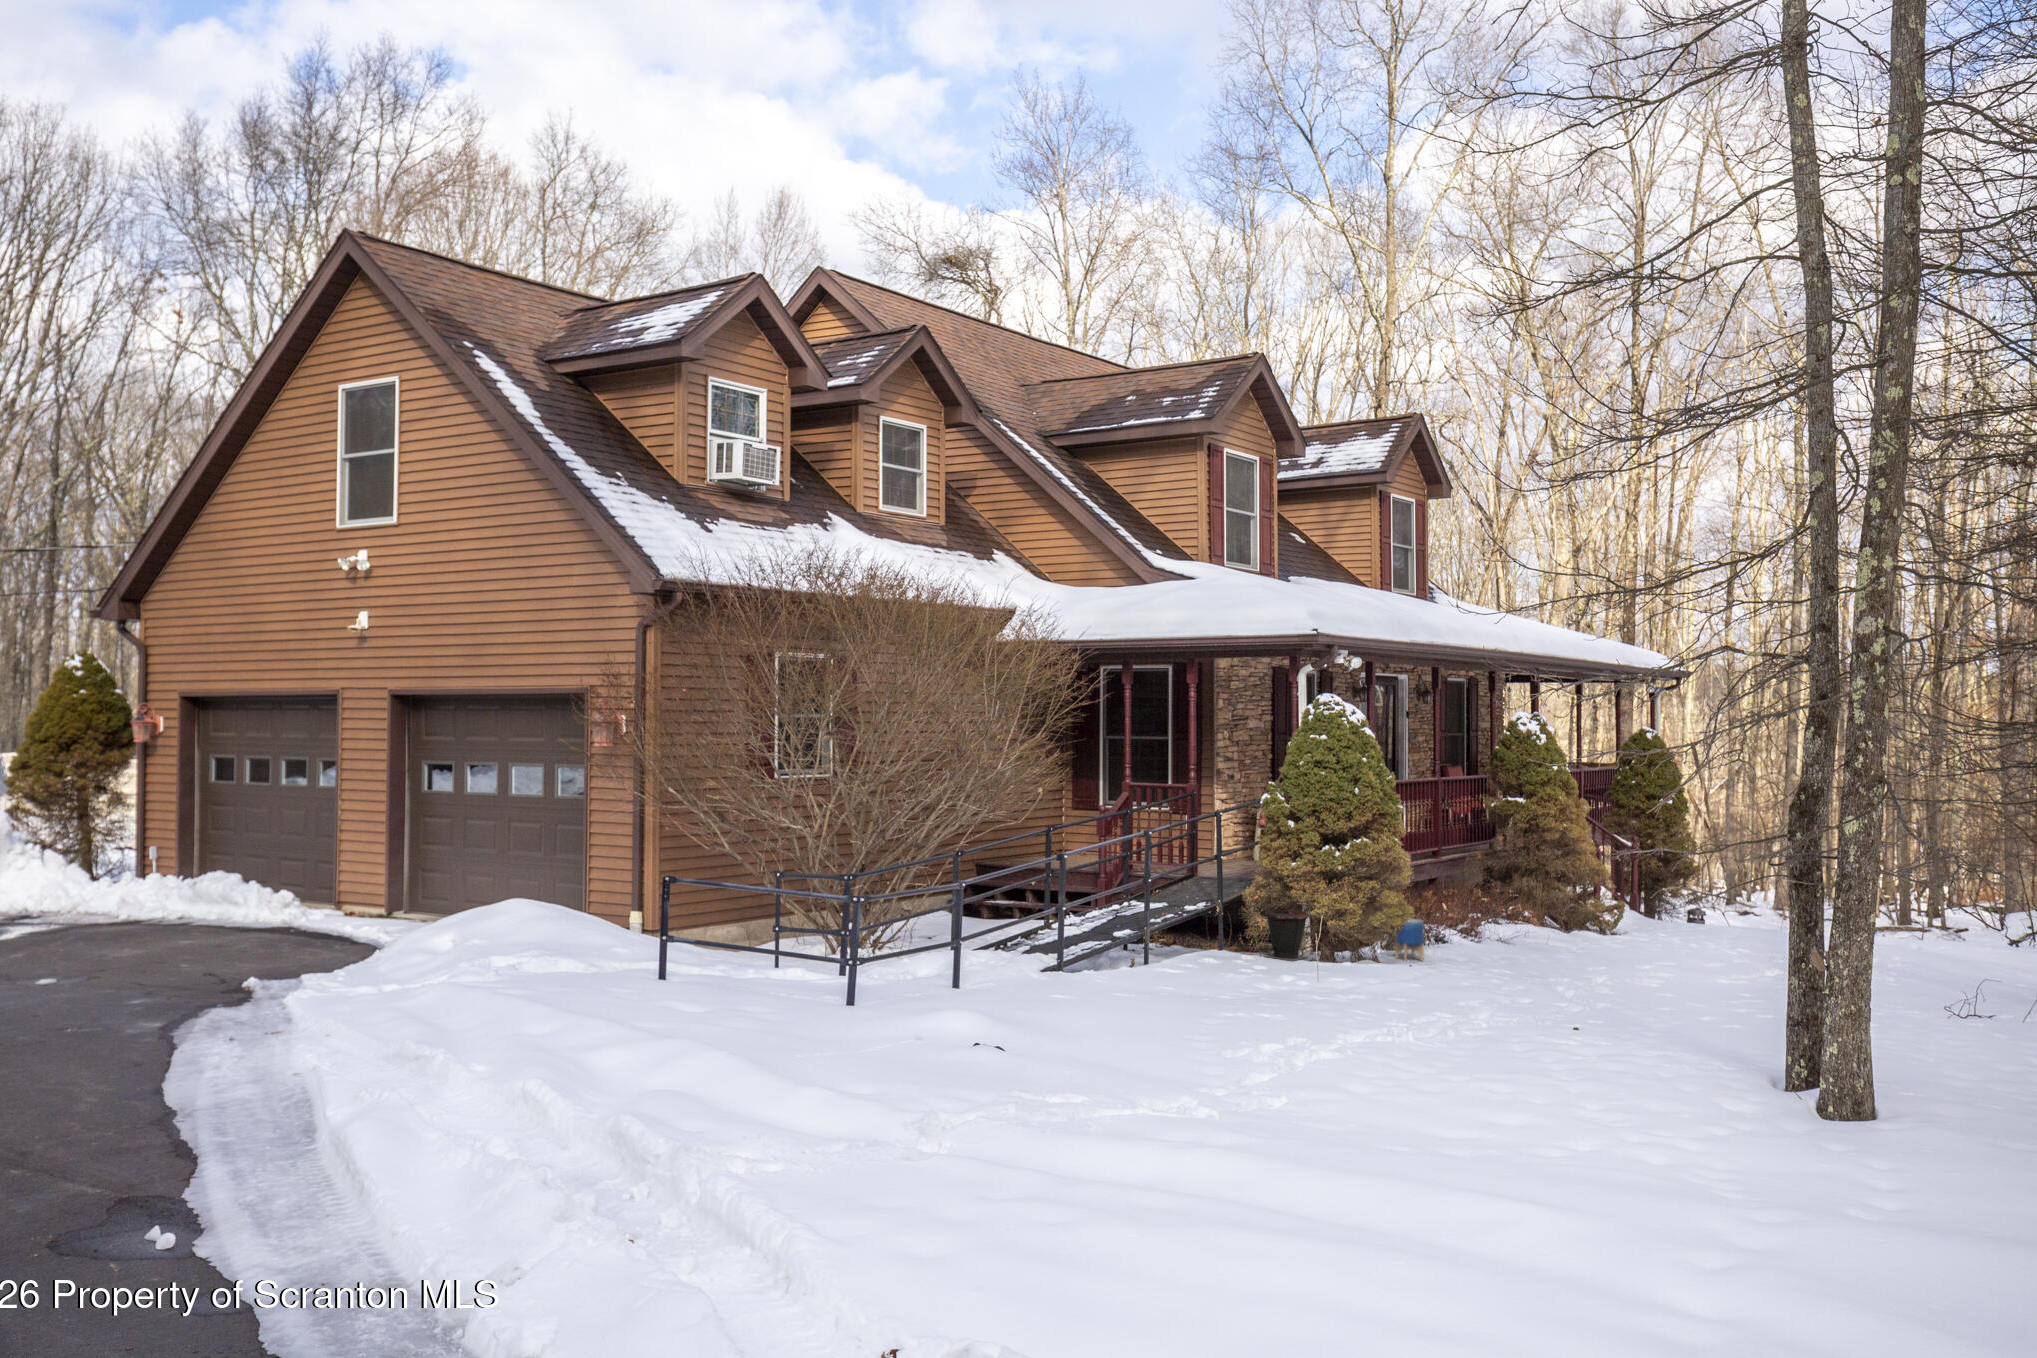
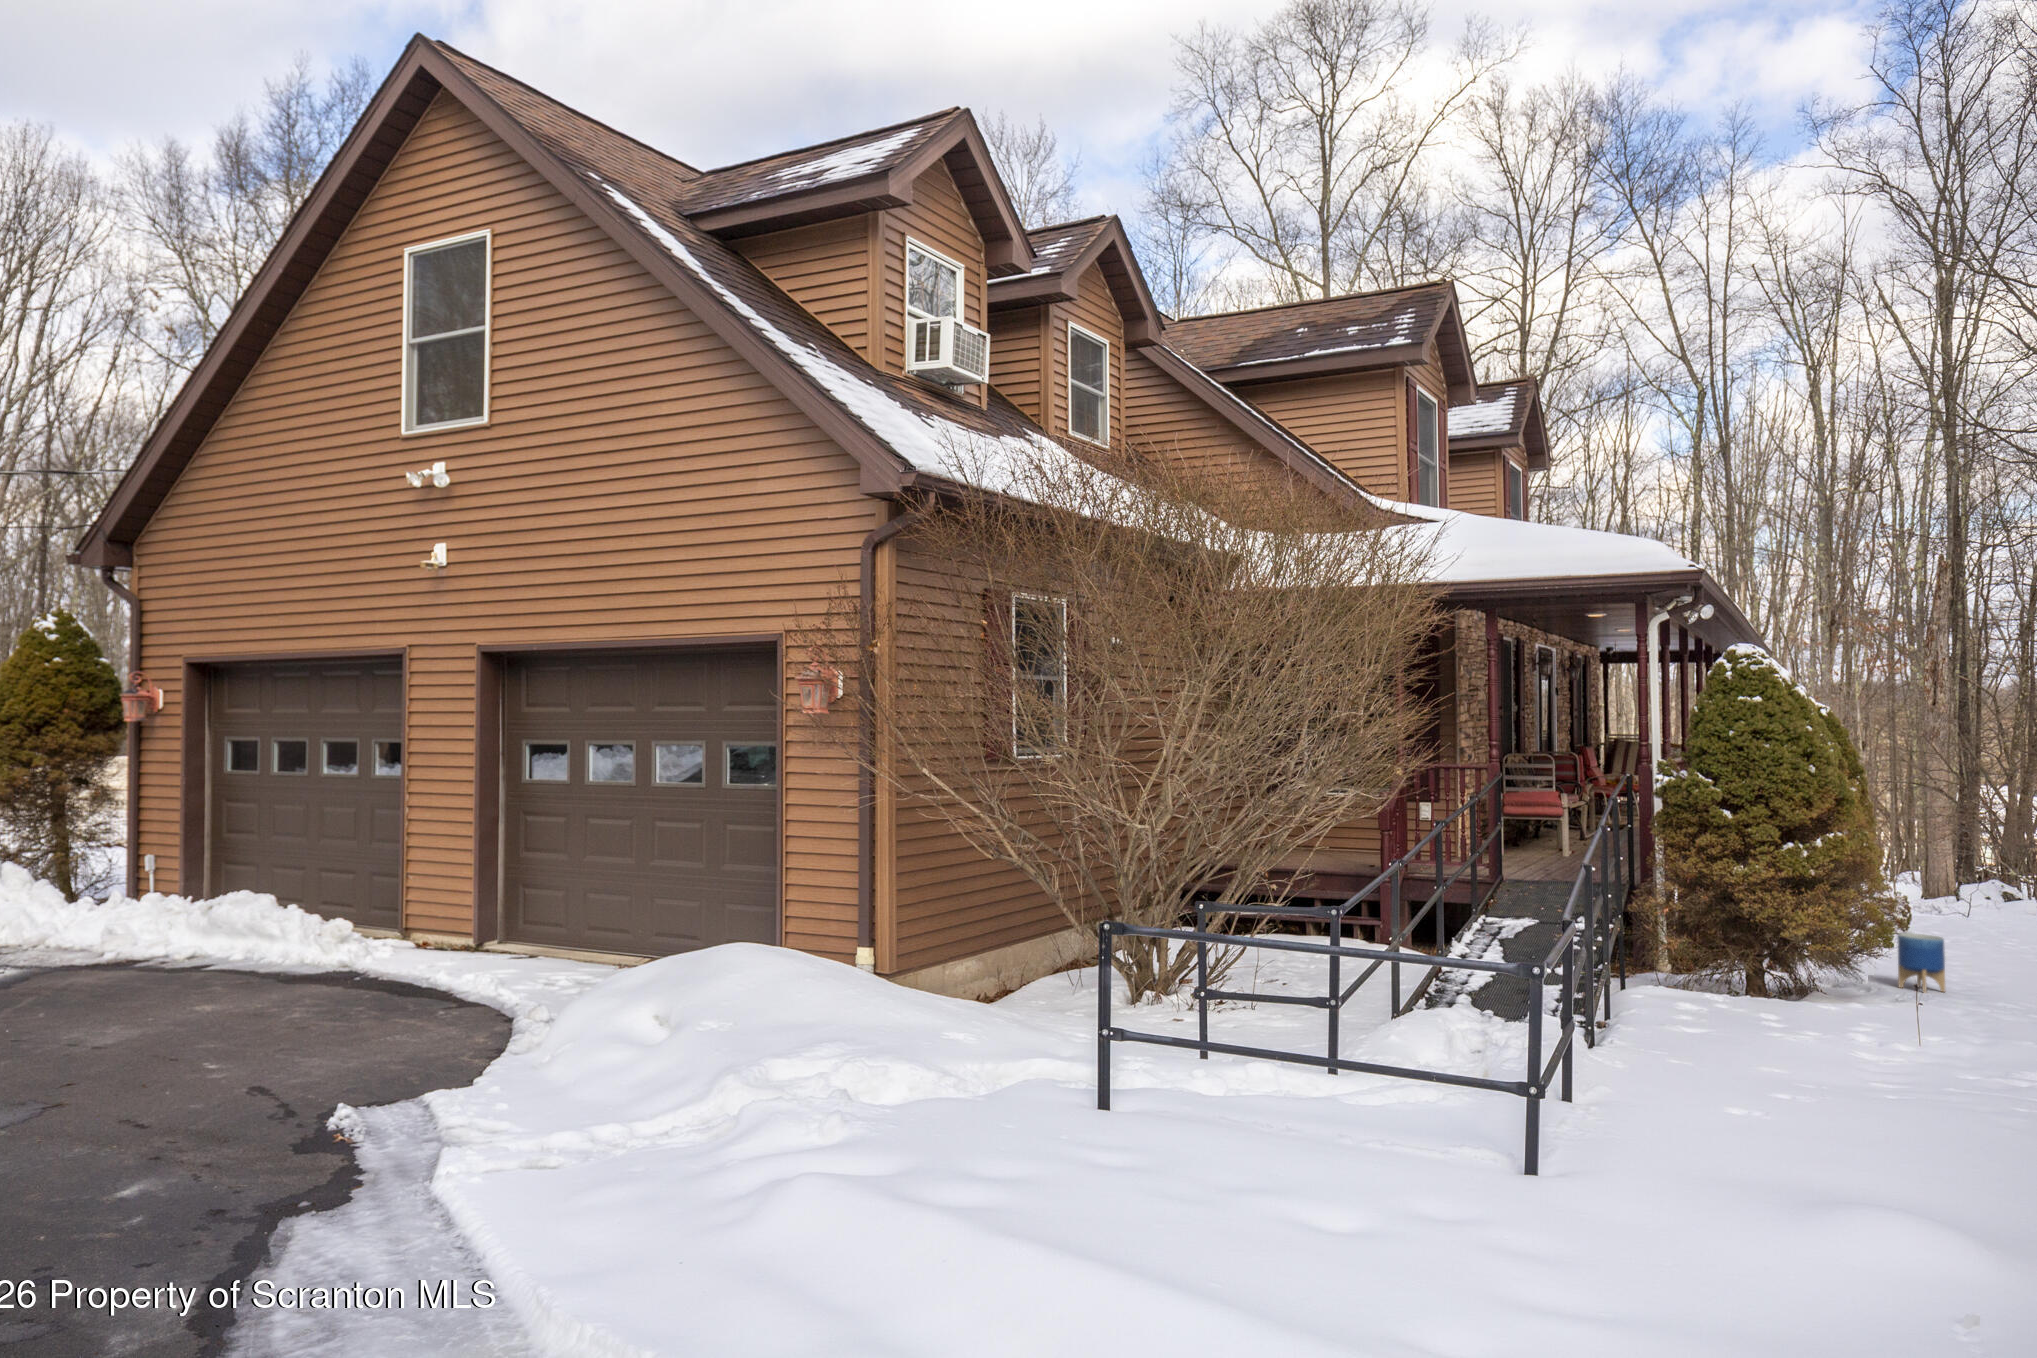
bucket: present [1264,907,1309,961] -> none [1742,923,1812,1000]

